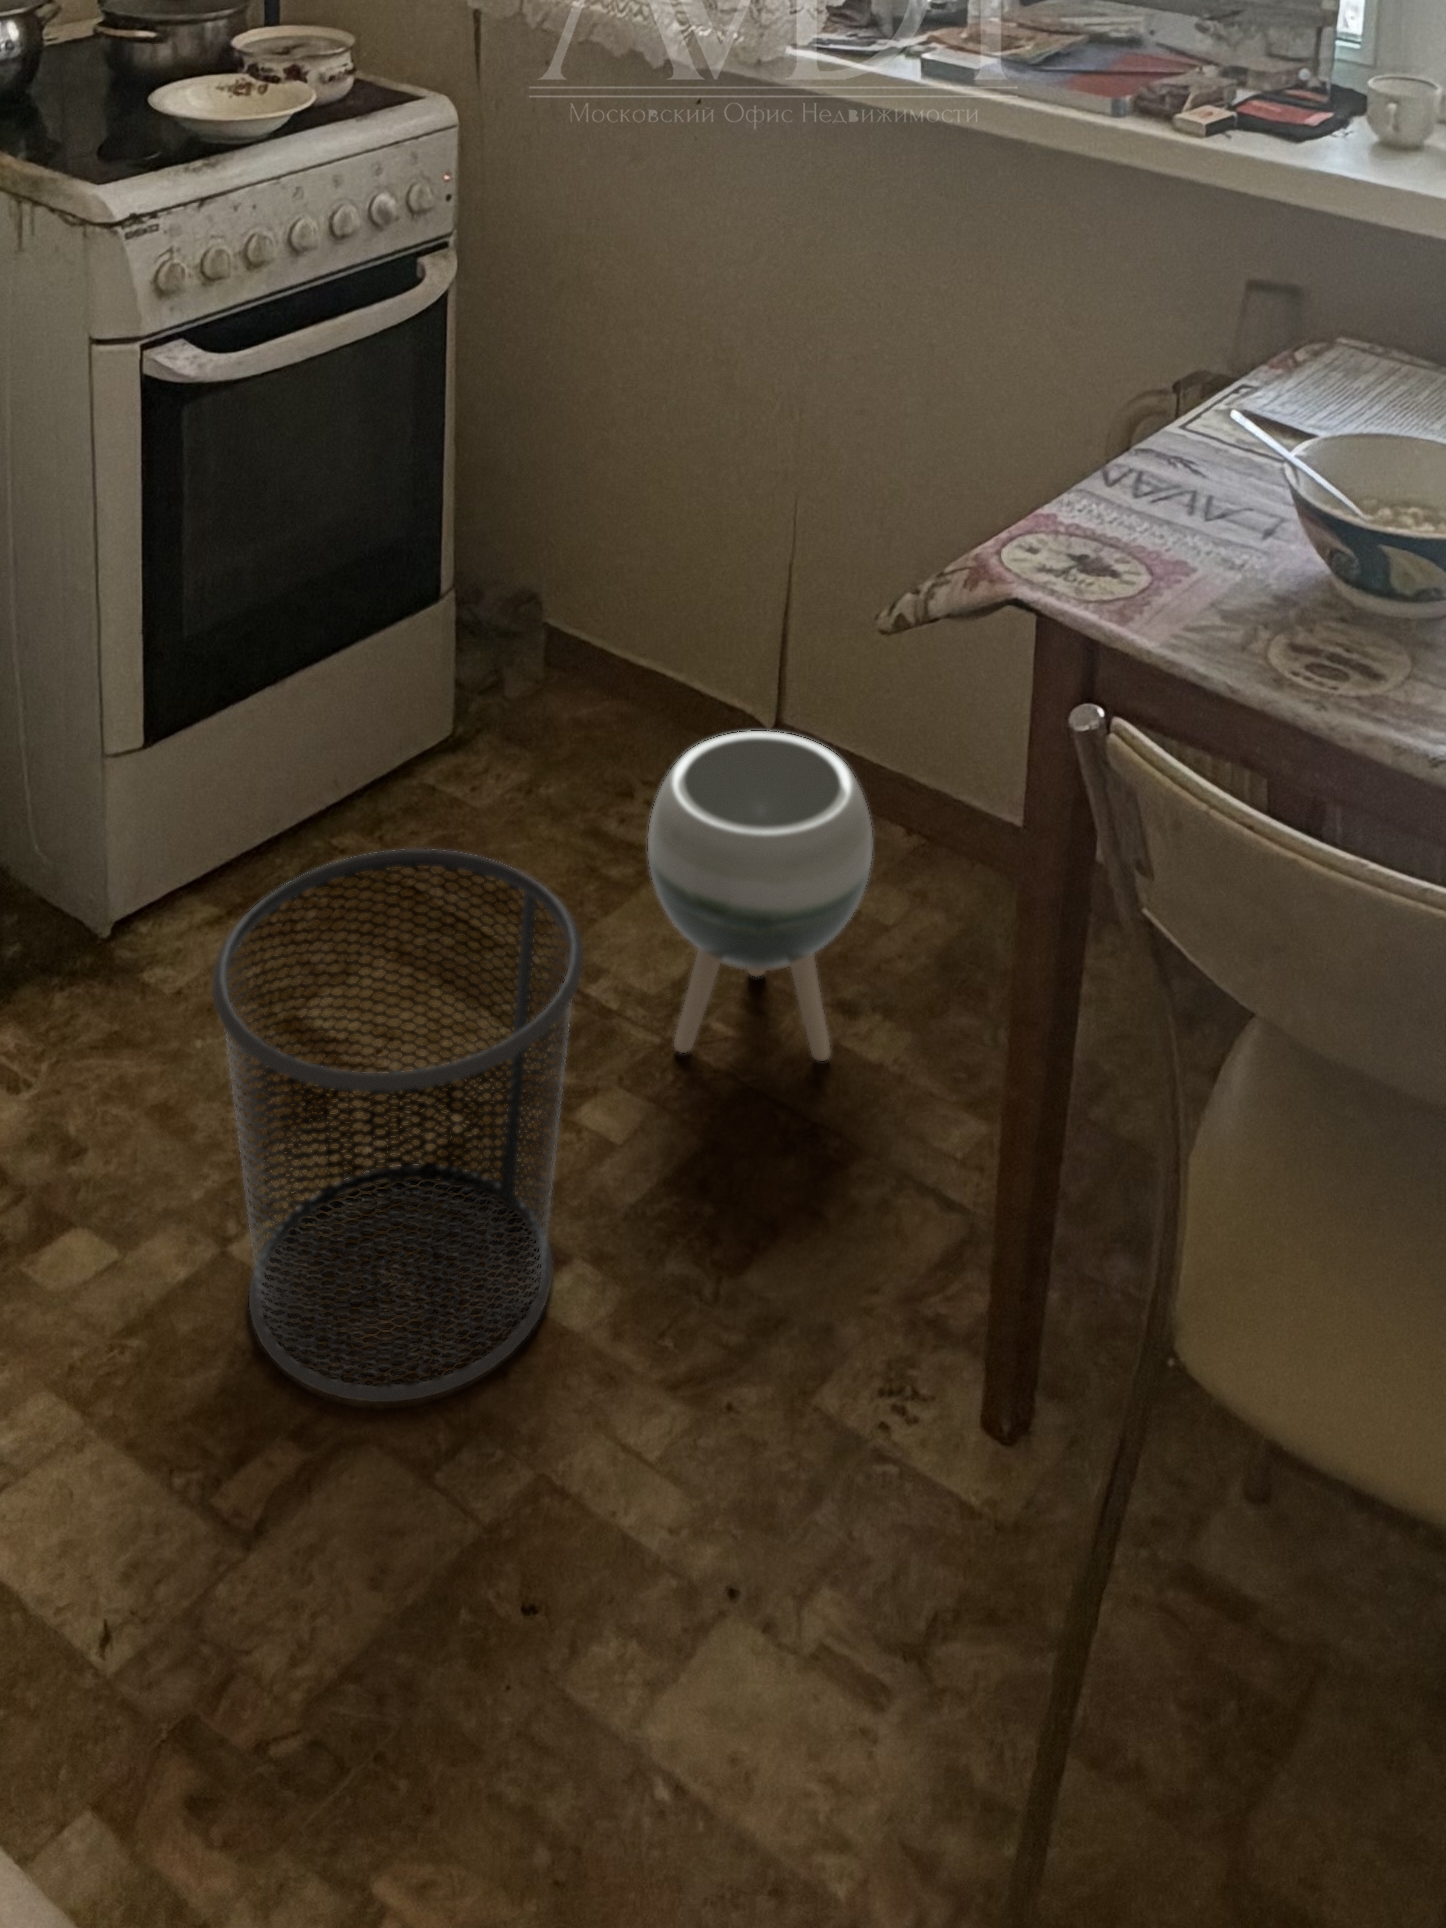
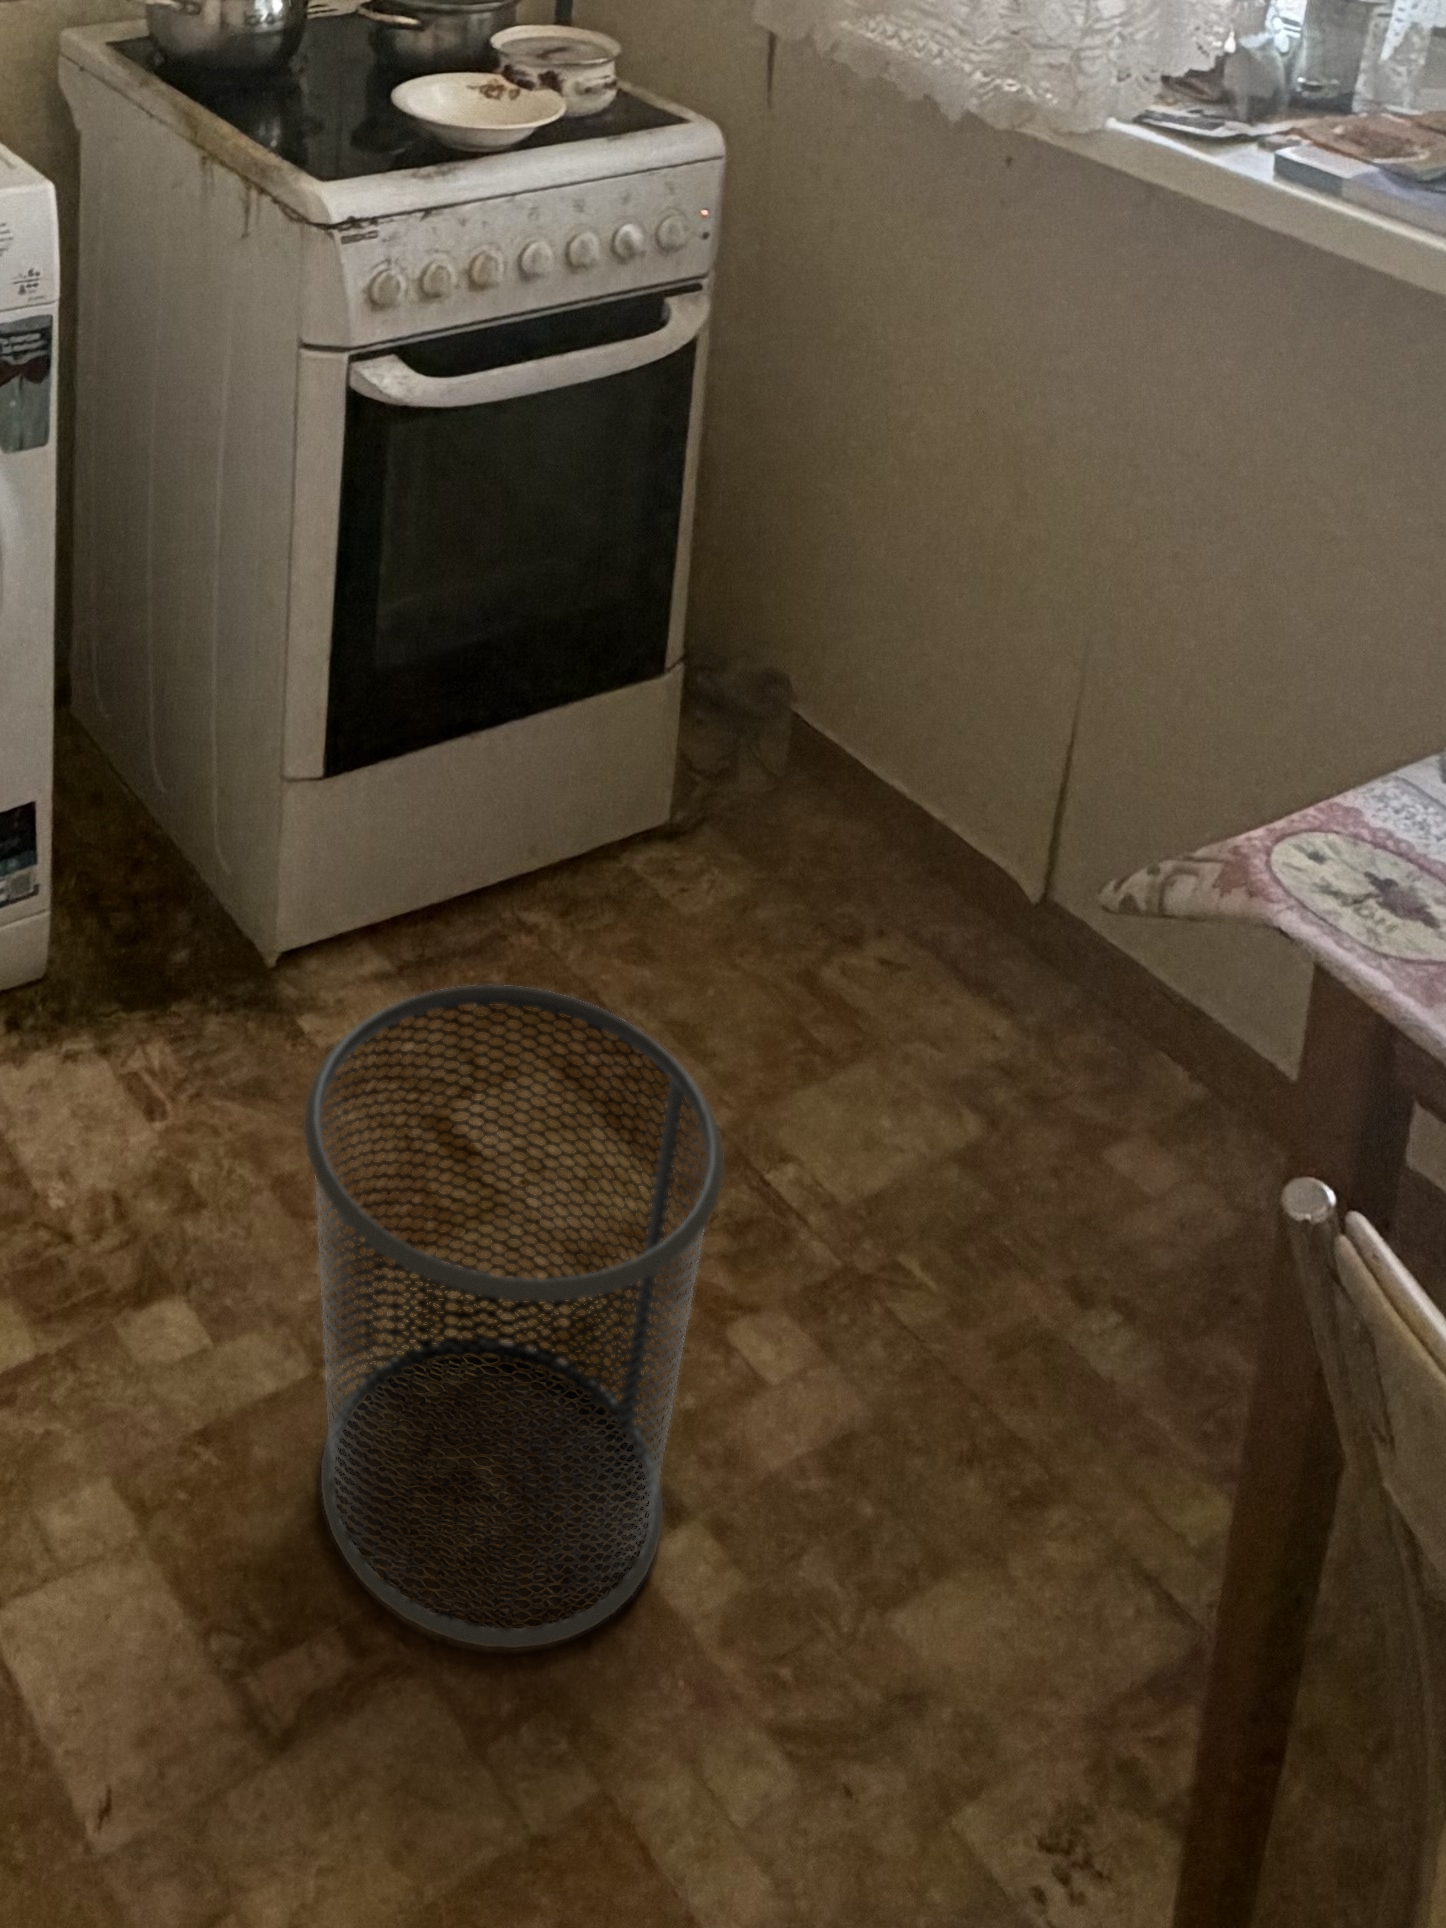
planter: present [648,731,872,1061] -> none [842,933,1123,1367]

